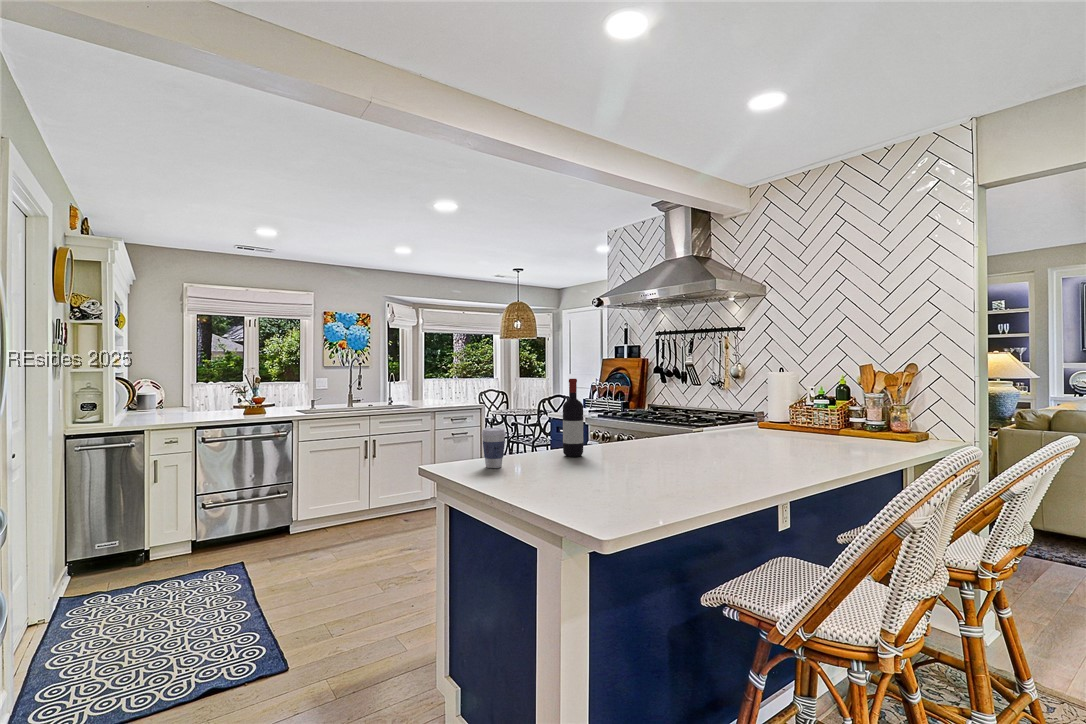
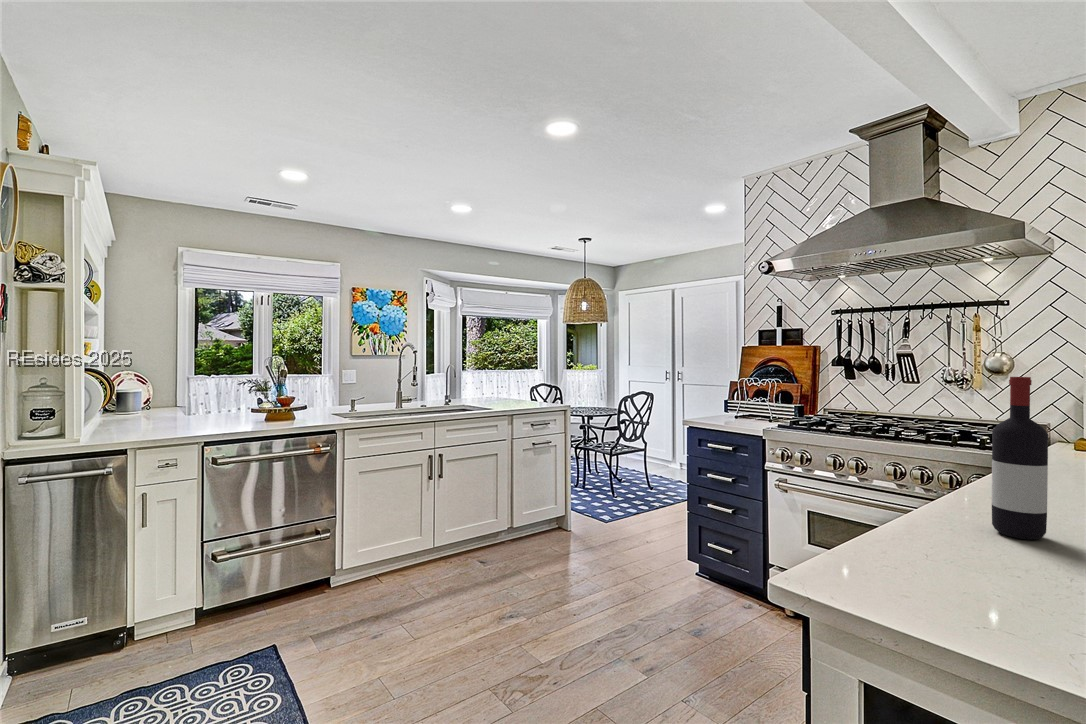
coffee cup: present [481,428,506,468] -> none [927,491,1000,593]

